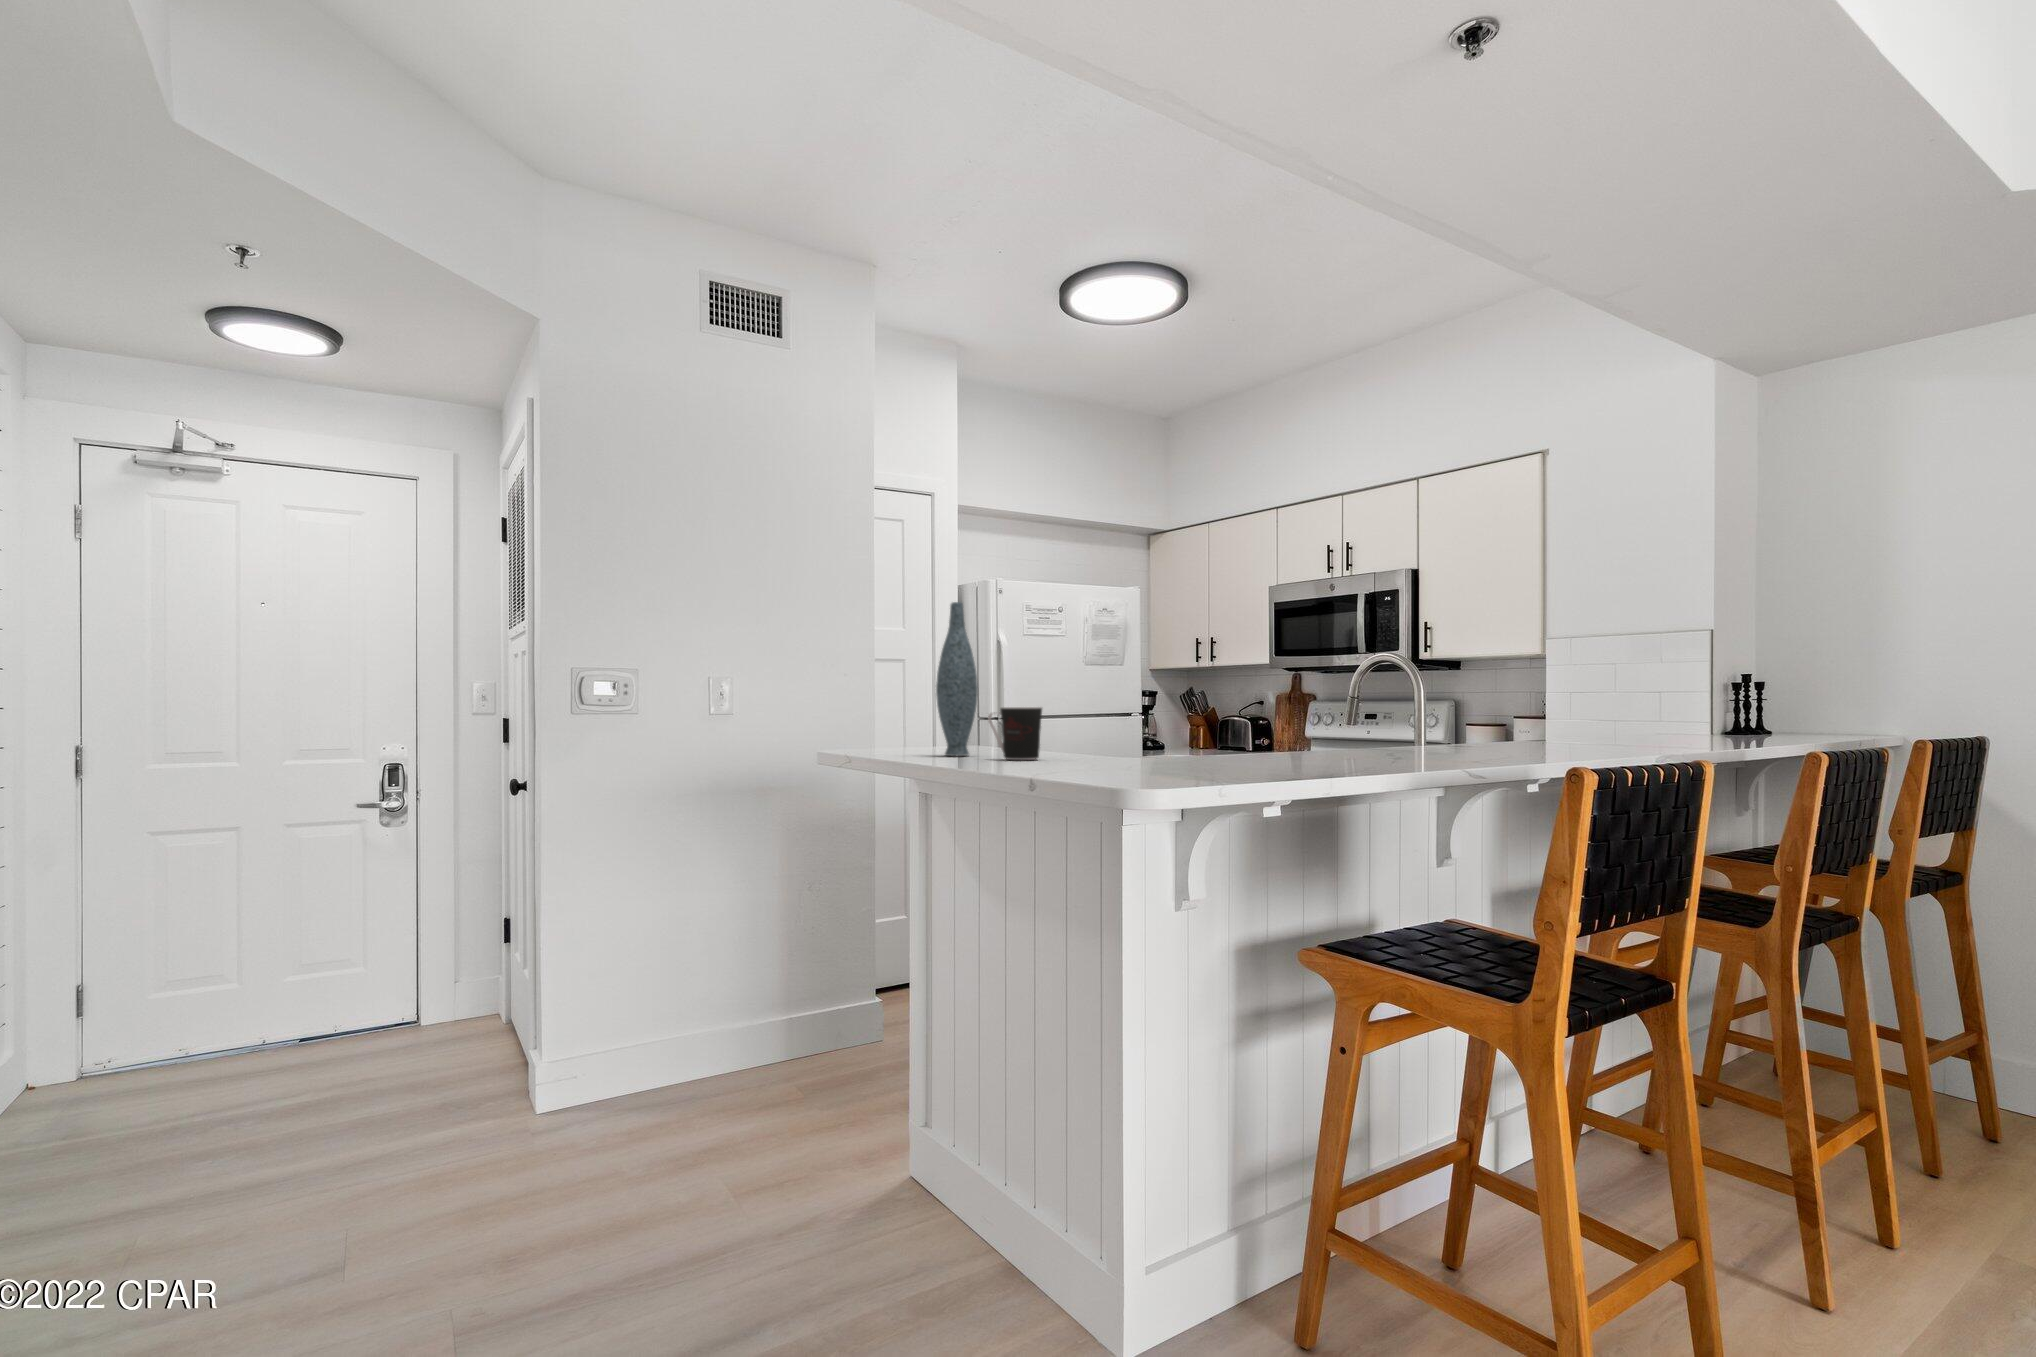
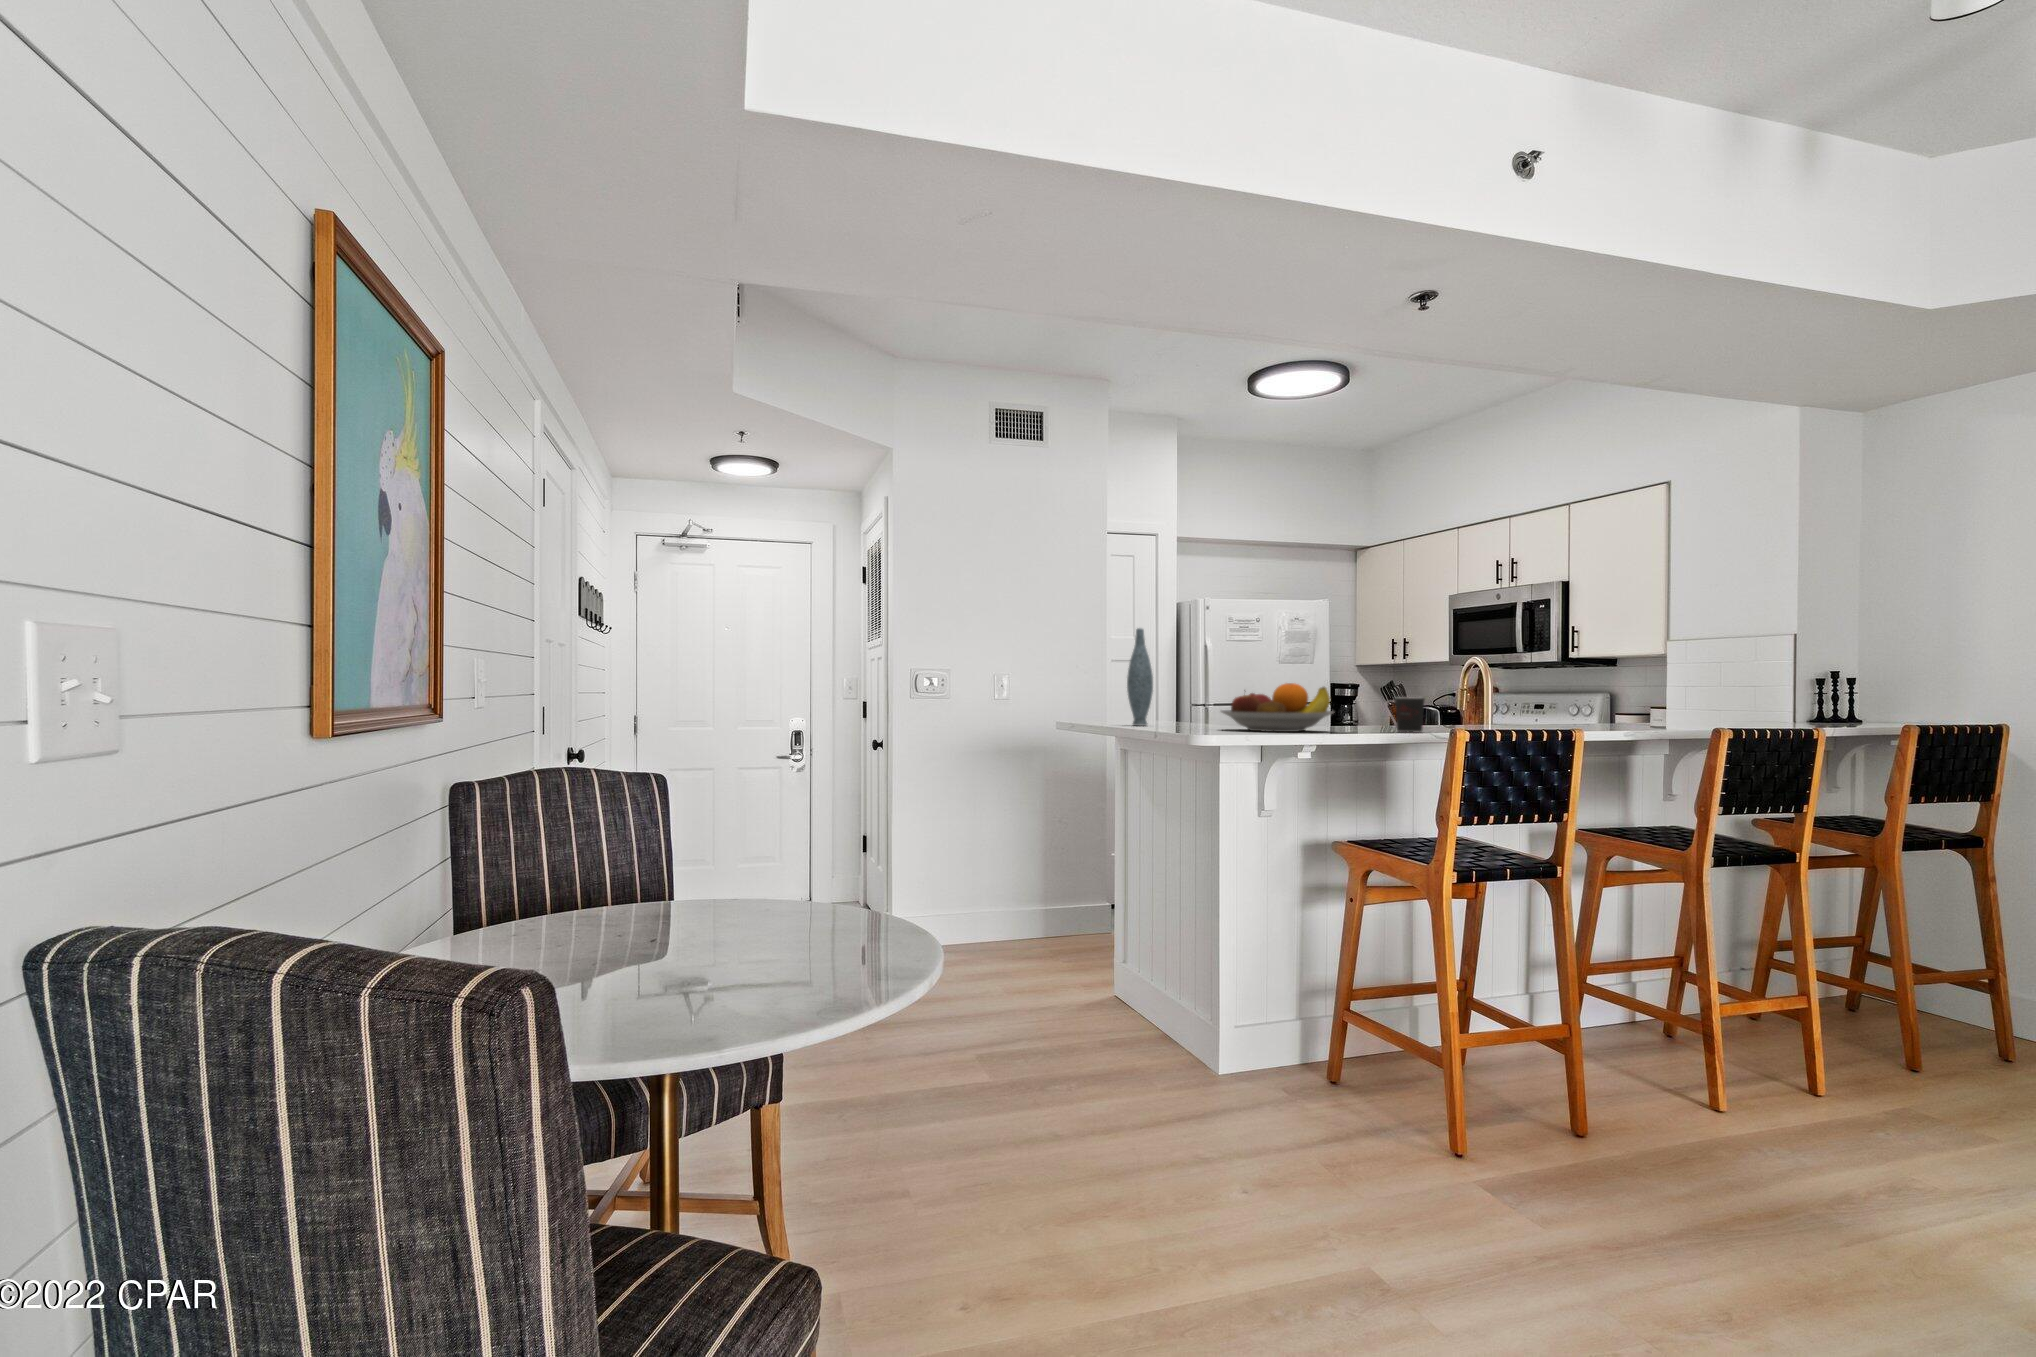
fruit bowl: none [1104,687,1285,766] -> present [1221,683,1333,732]
coffee cup: present [988,707,1042,760] -> present [1385,697,1425,732]

